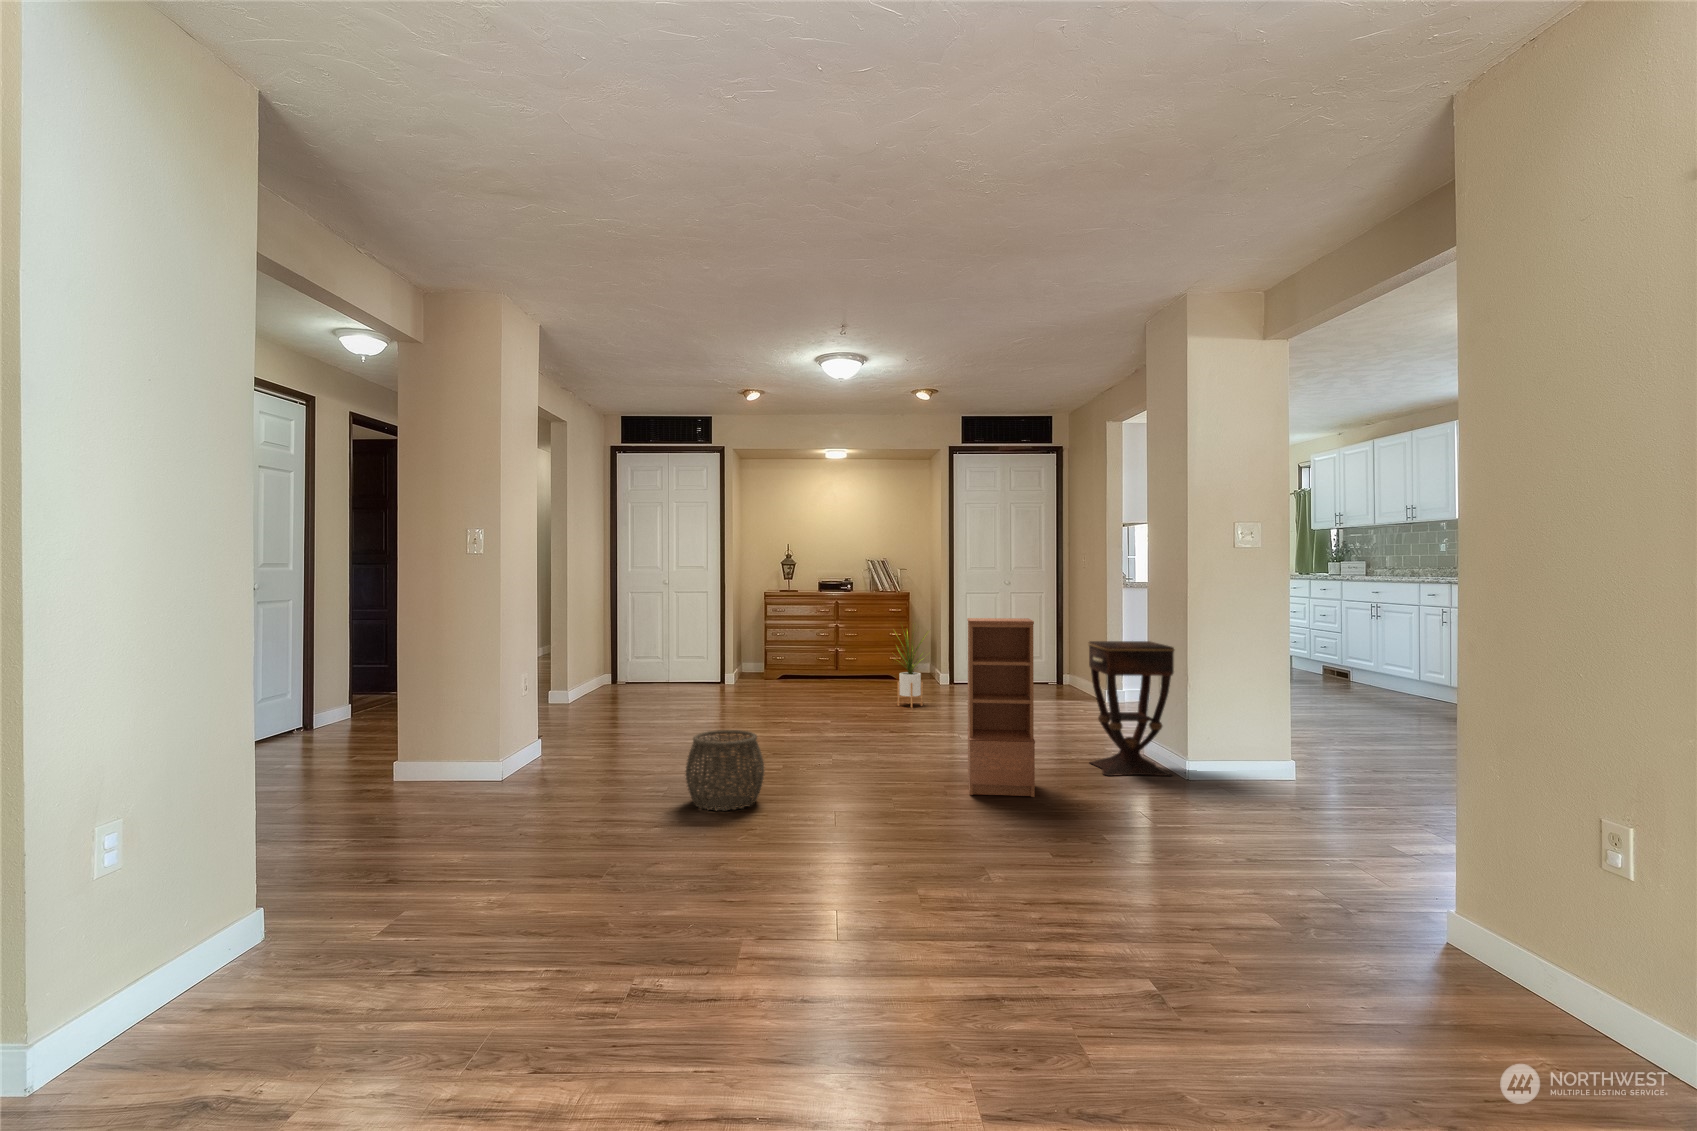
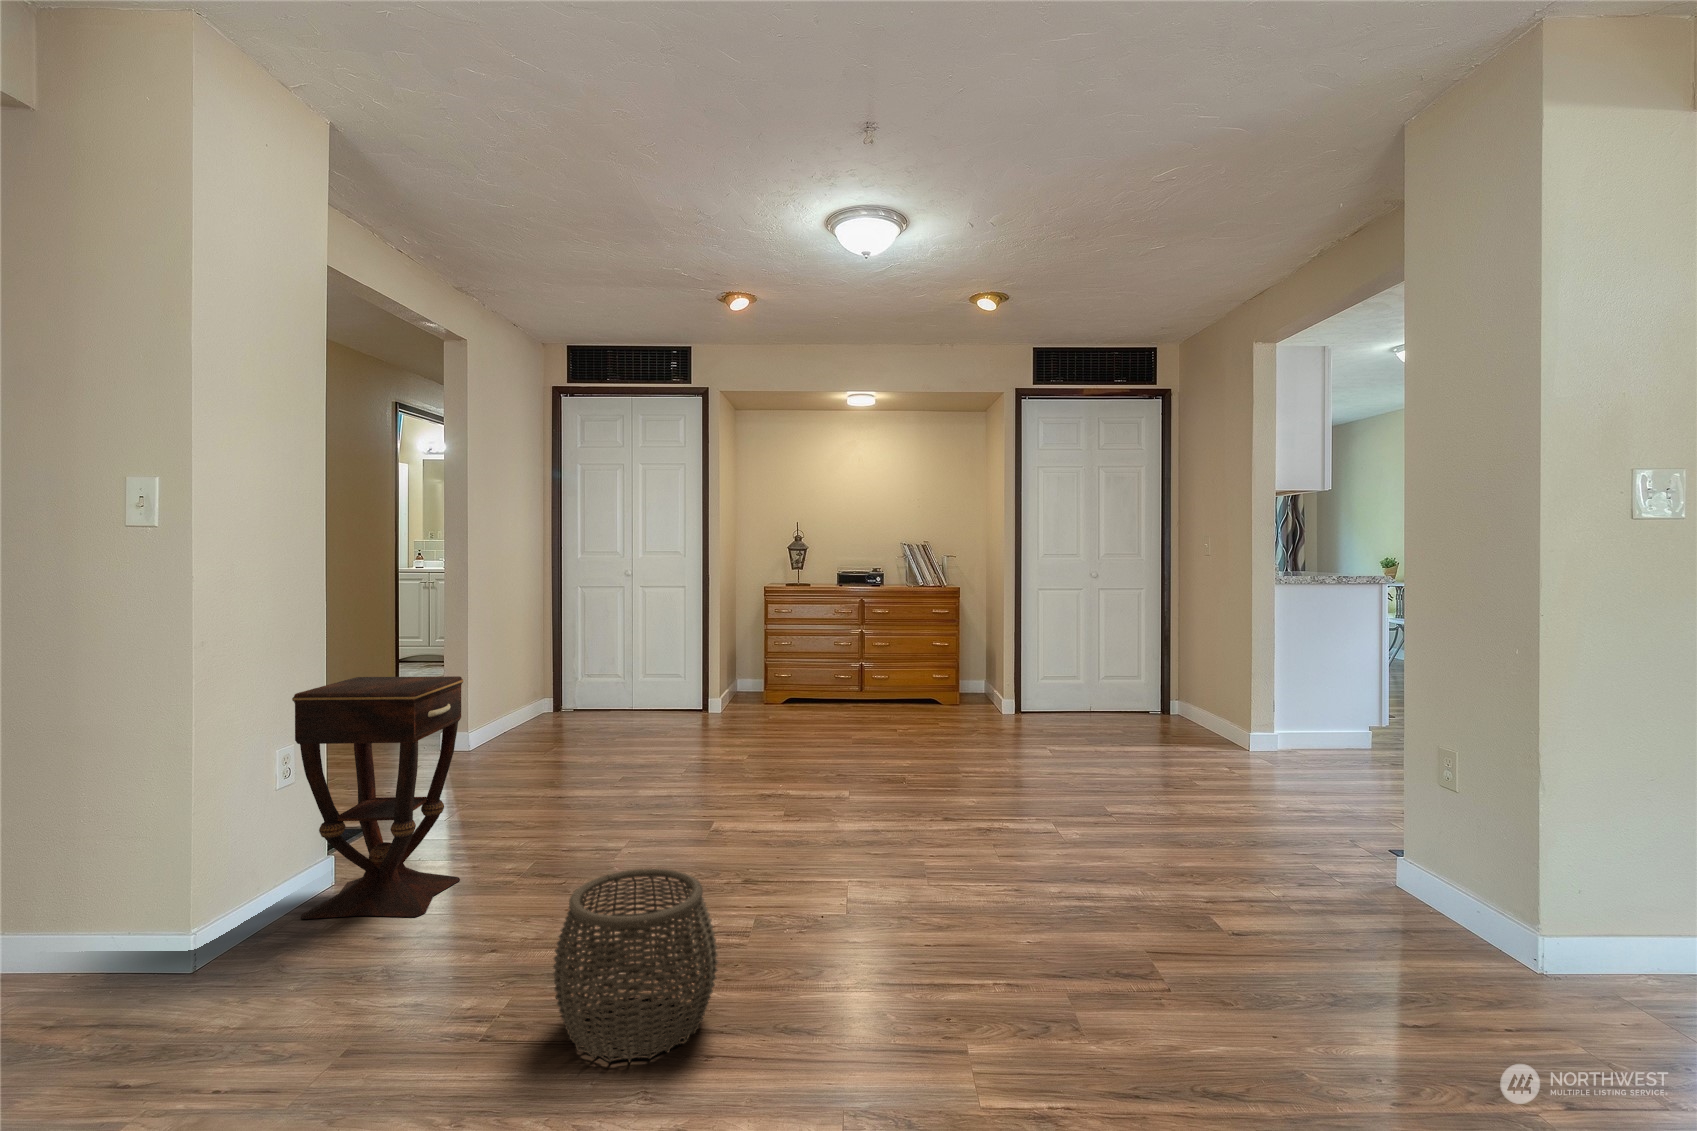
bookcase: present [967,618,1035,797] -> none [1109,647,1265,1014]
house plant: present [893,629,926,708] -> none [935,631,1001,758]
side table: present [1088,641,1174,776] -> present [292,676,463,919]

